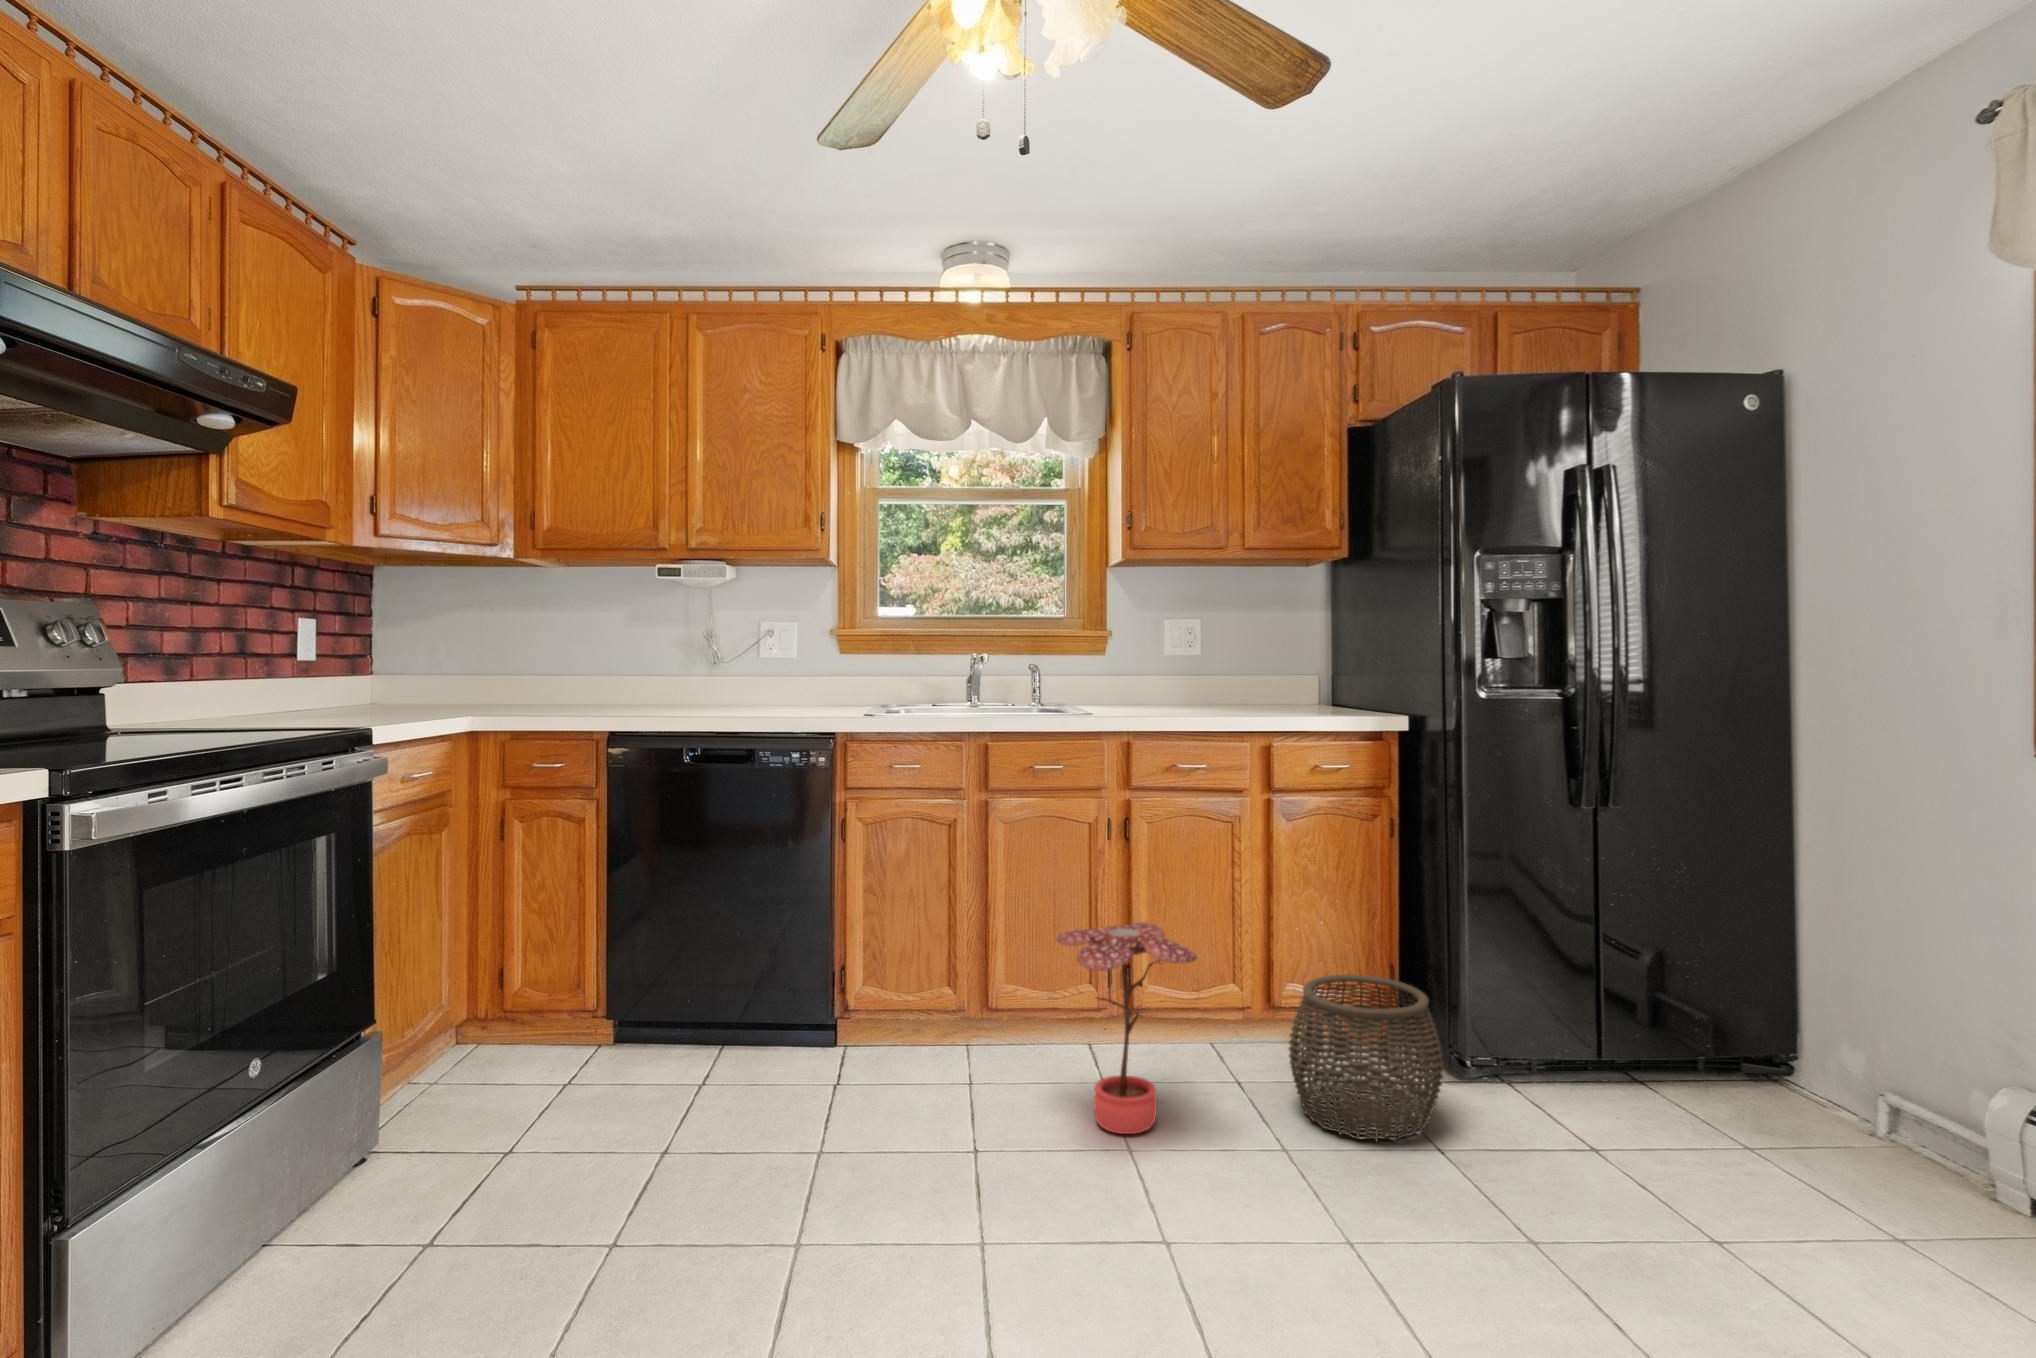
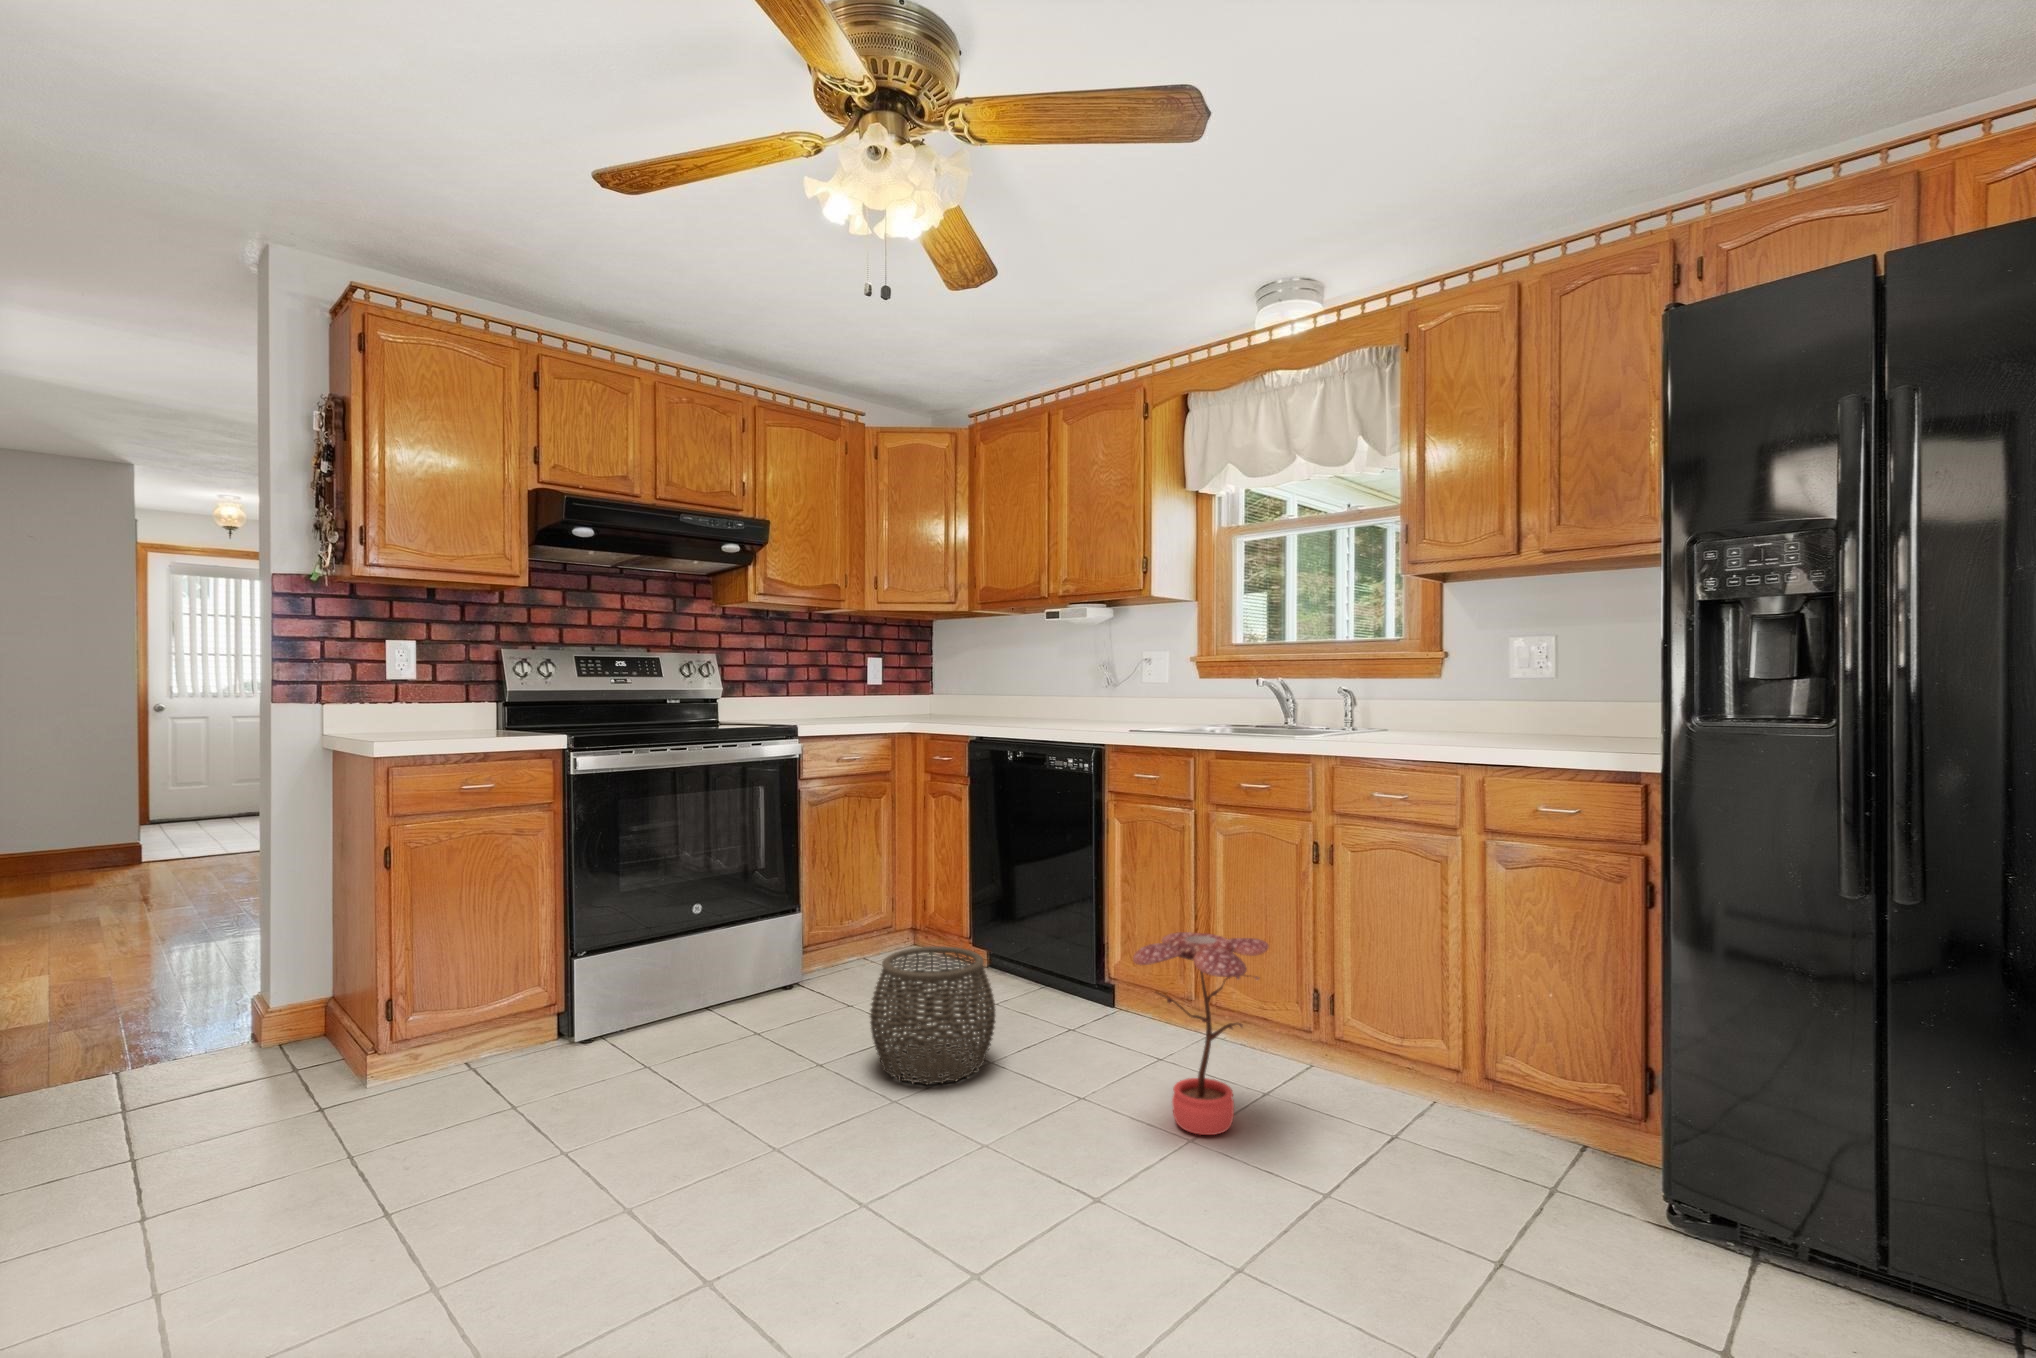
woven basket: present [1289,975,1443,1141] -> present [870,946,996,1084]

